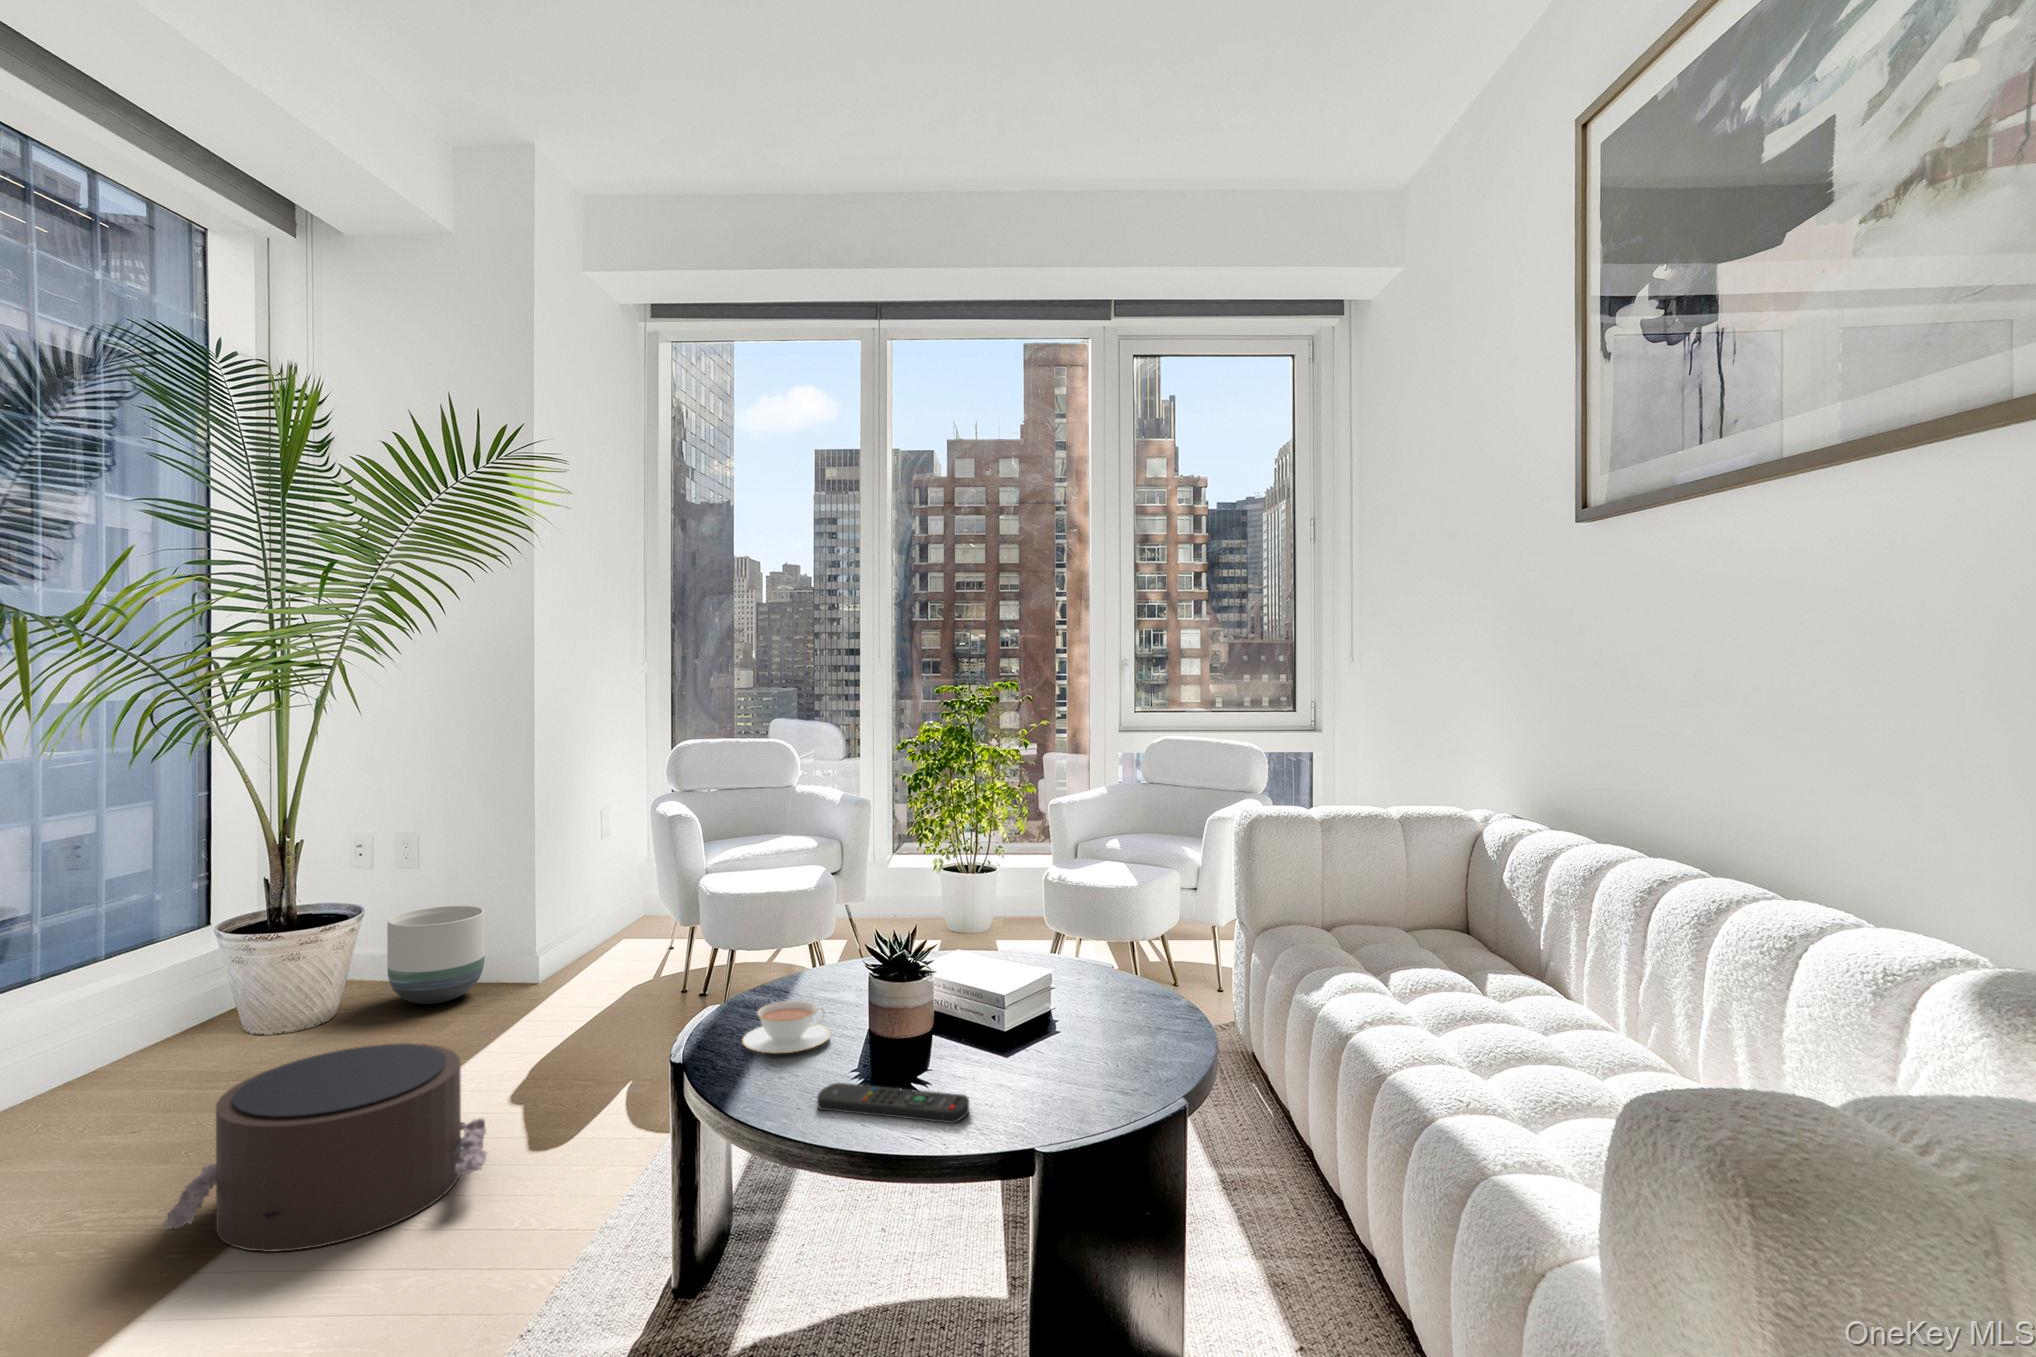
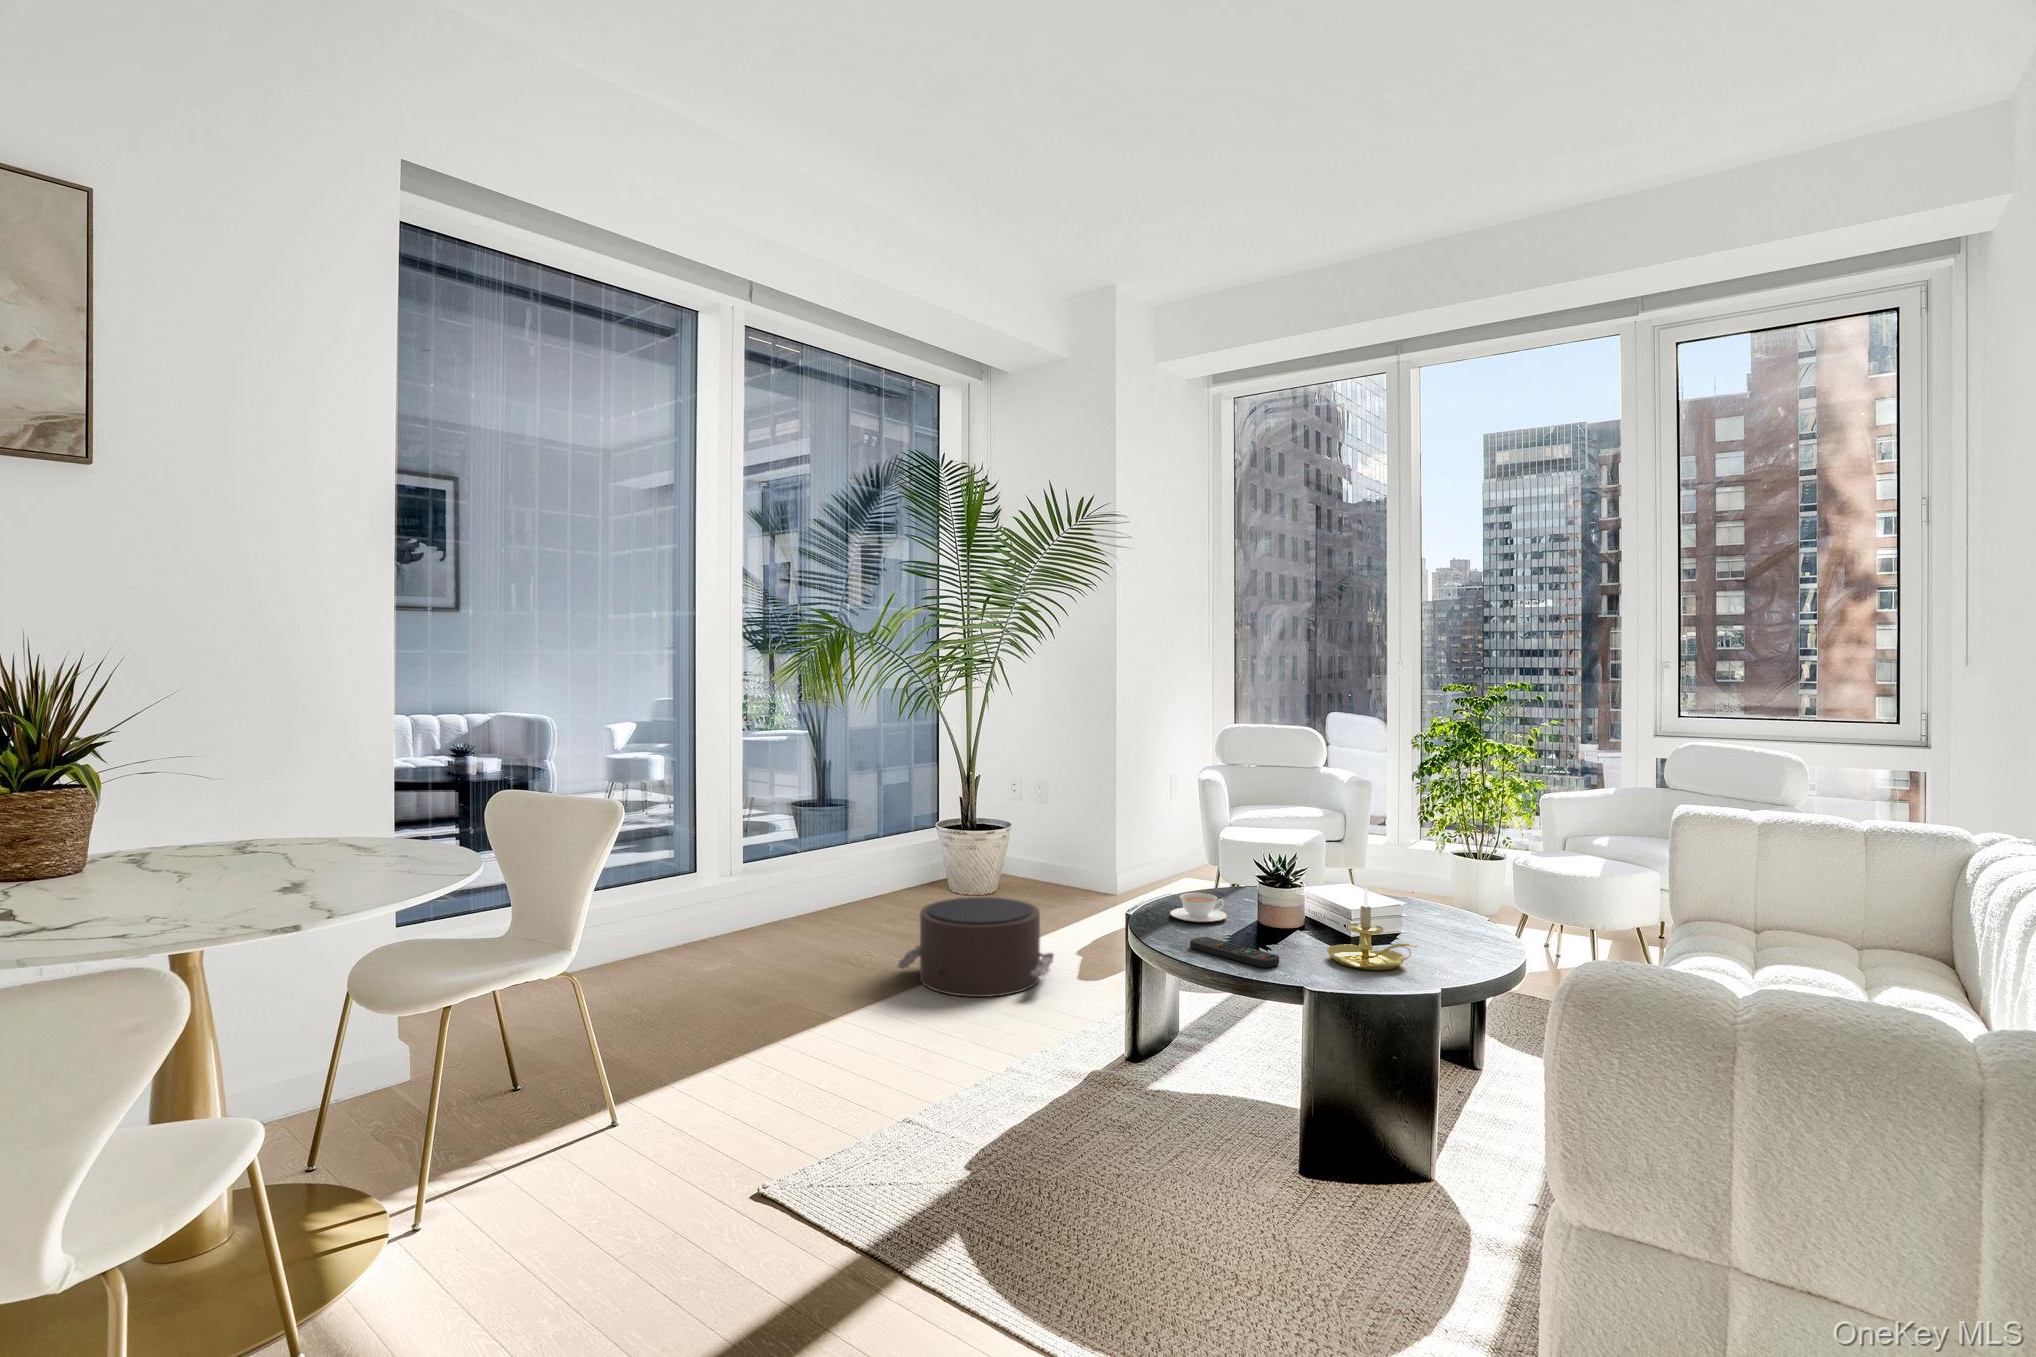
planter: present [387,906,485,1004] -> none [1023,830,1081,894]
candle holder: none [1015,964,1139,1088] -> present [1326,887,1417,970]

